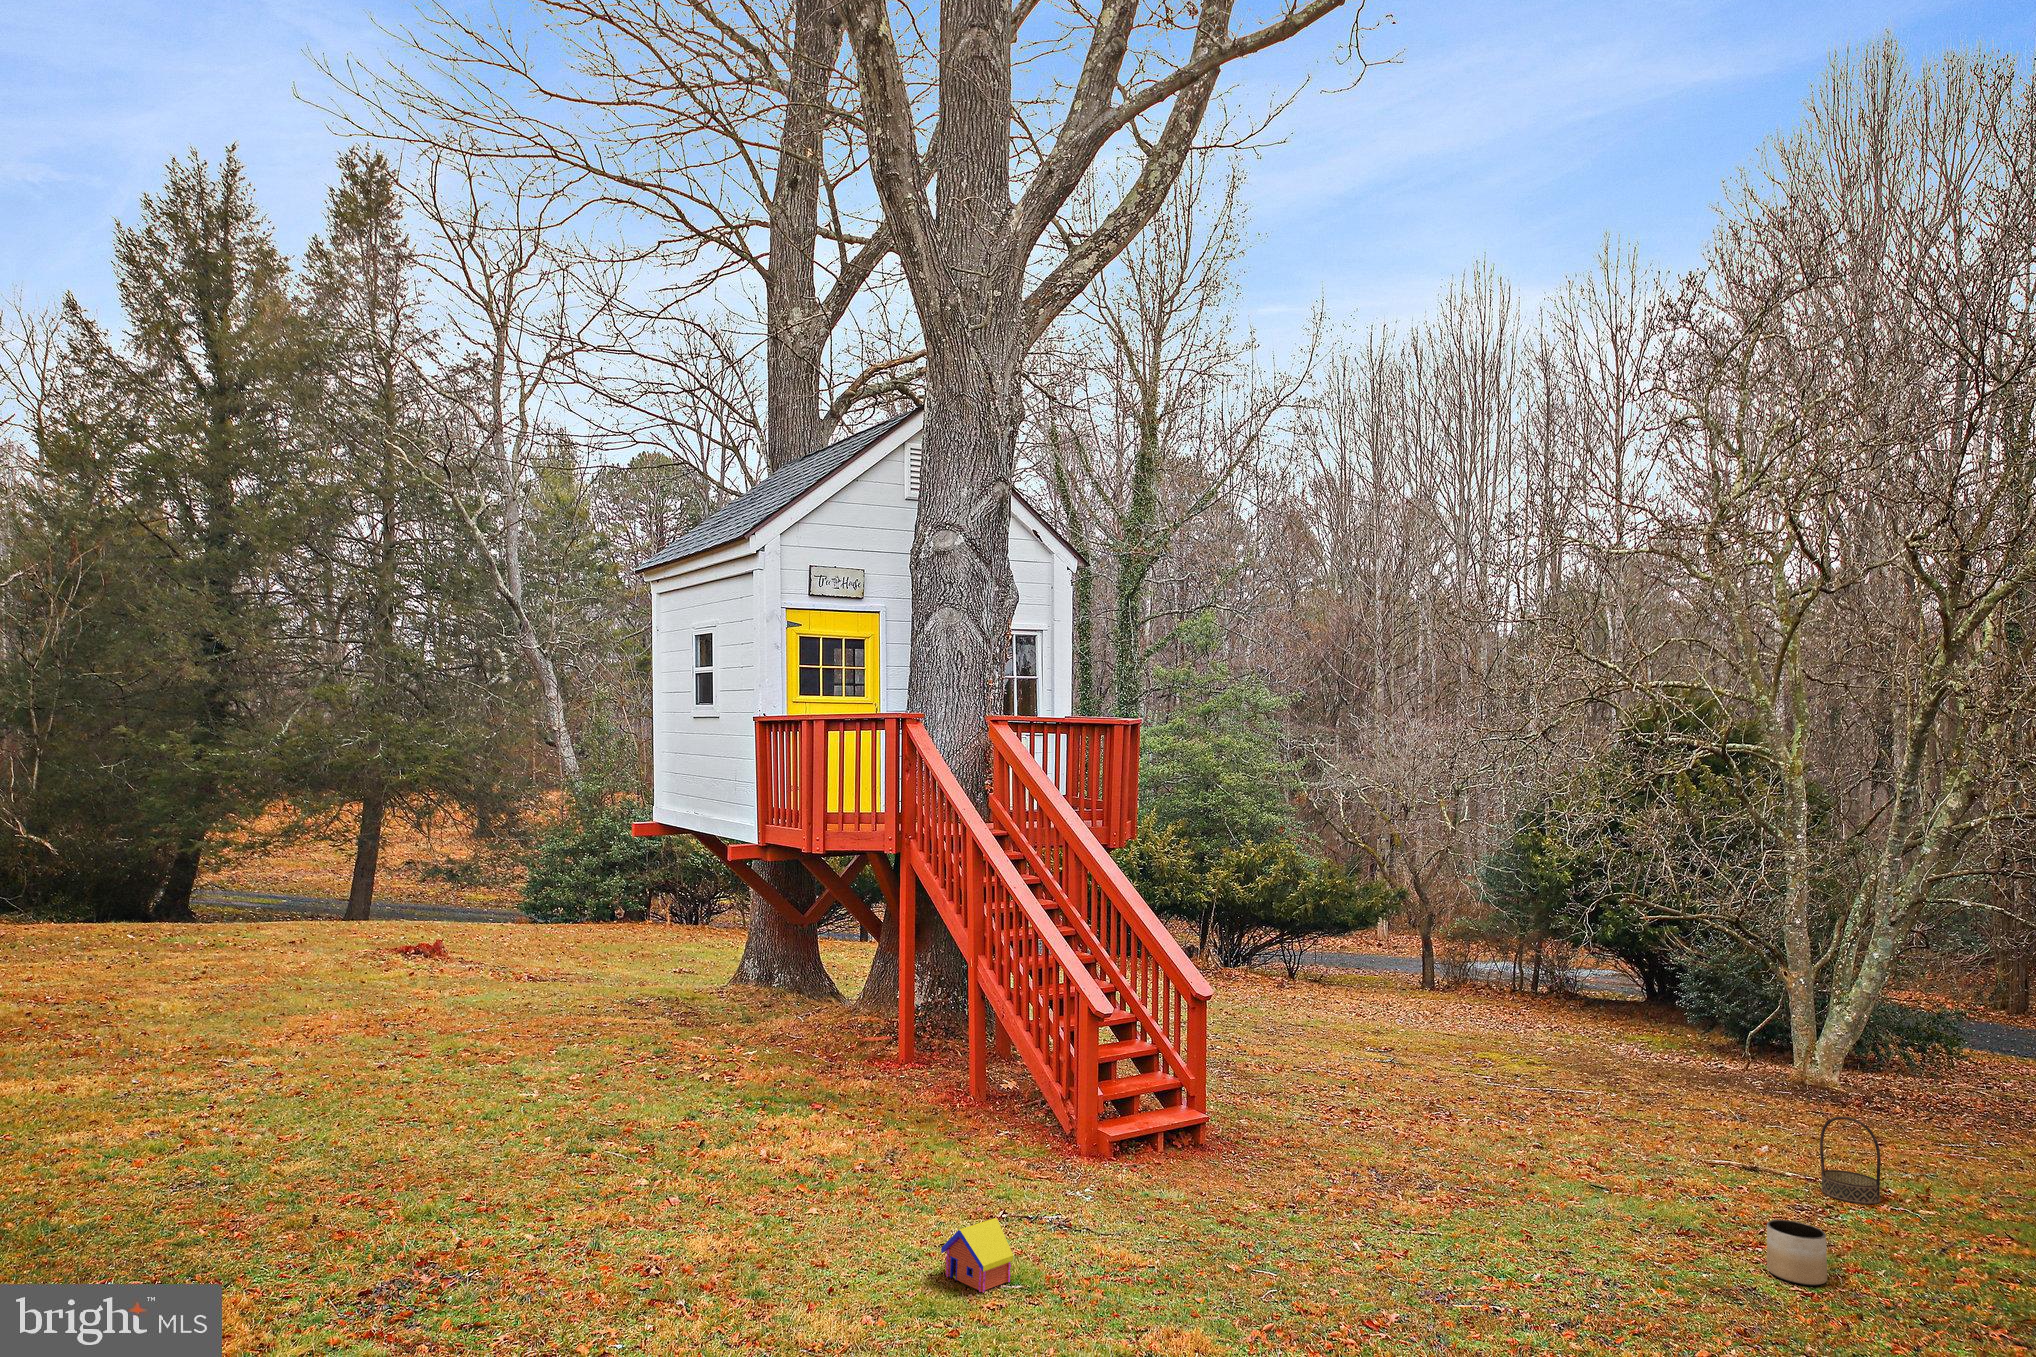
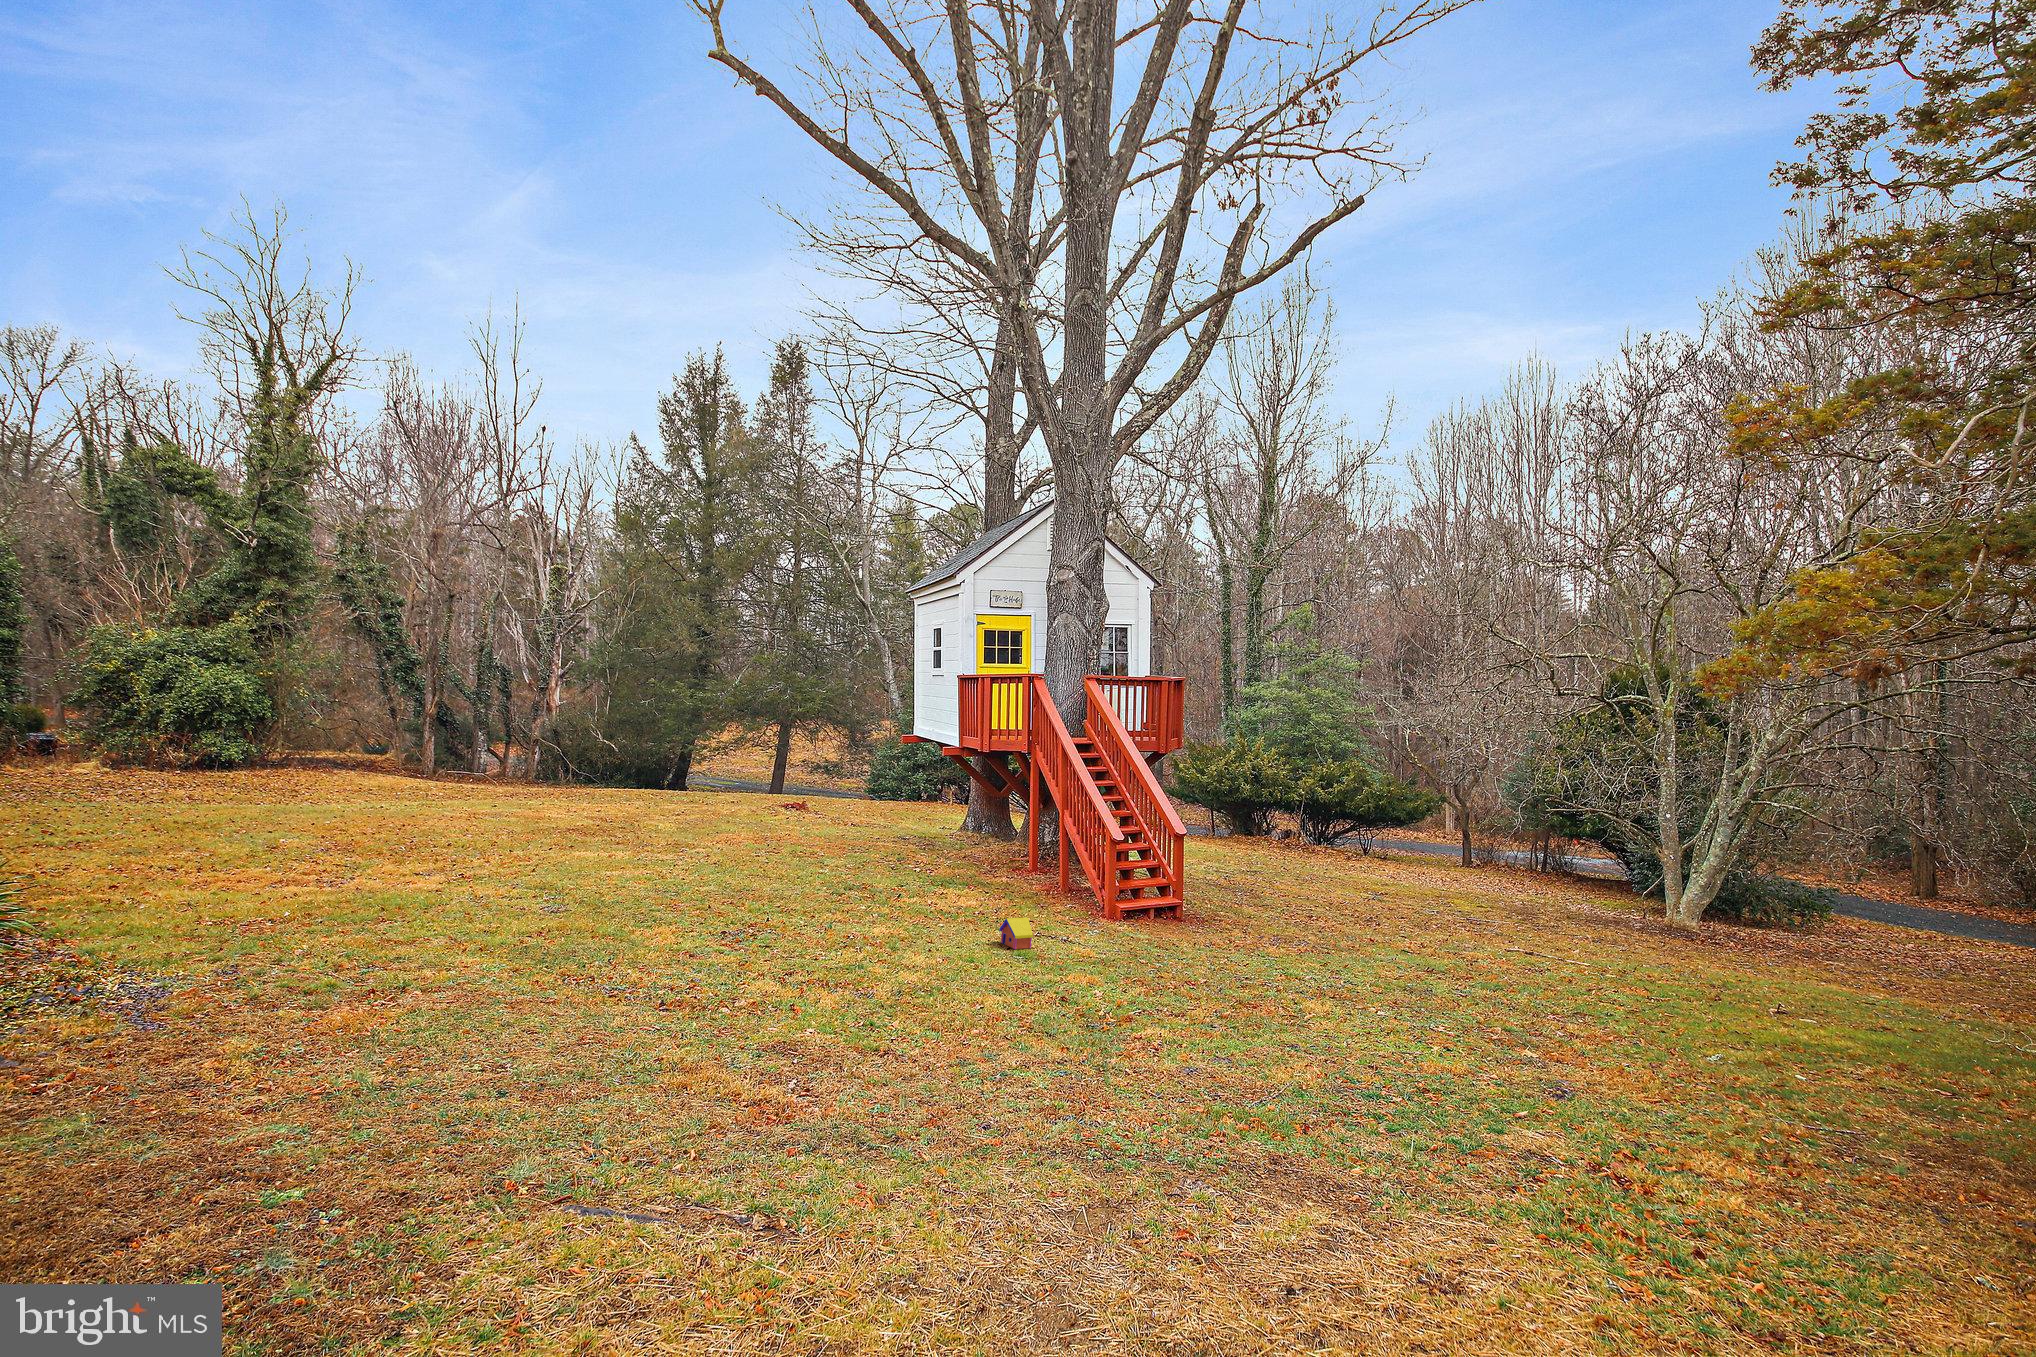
basket: present [1820,1116,1881,1204] -> none [1557,935,1593,988]
planter: present [1767,1220,1827,1286] -> none [1467,971,1500,1006]

